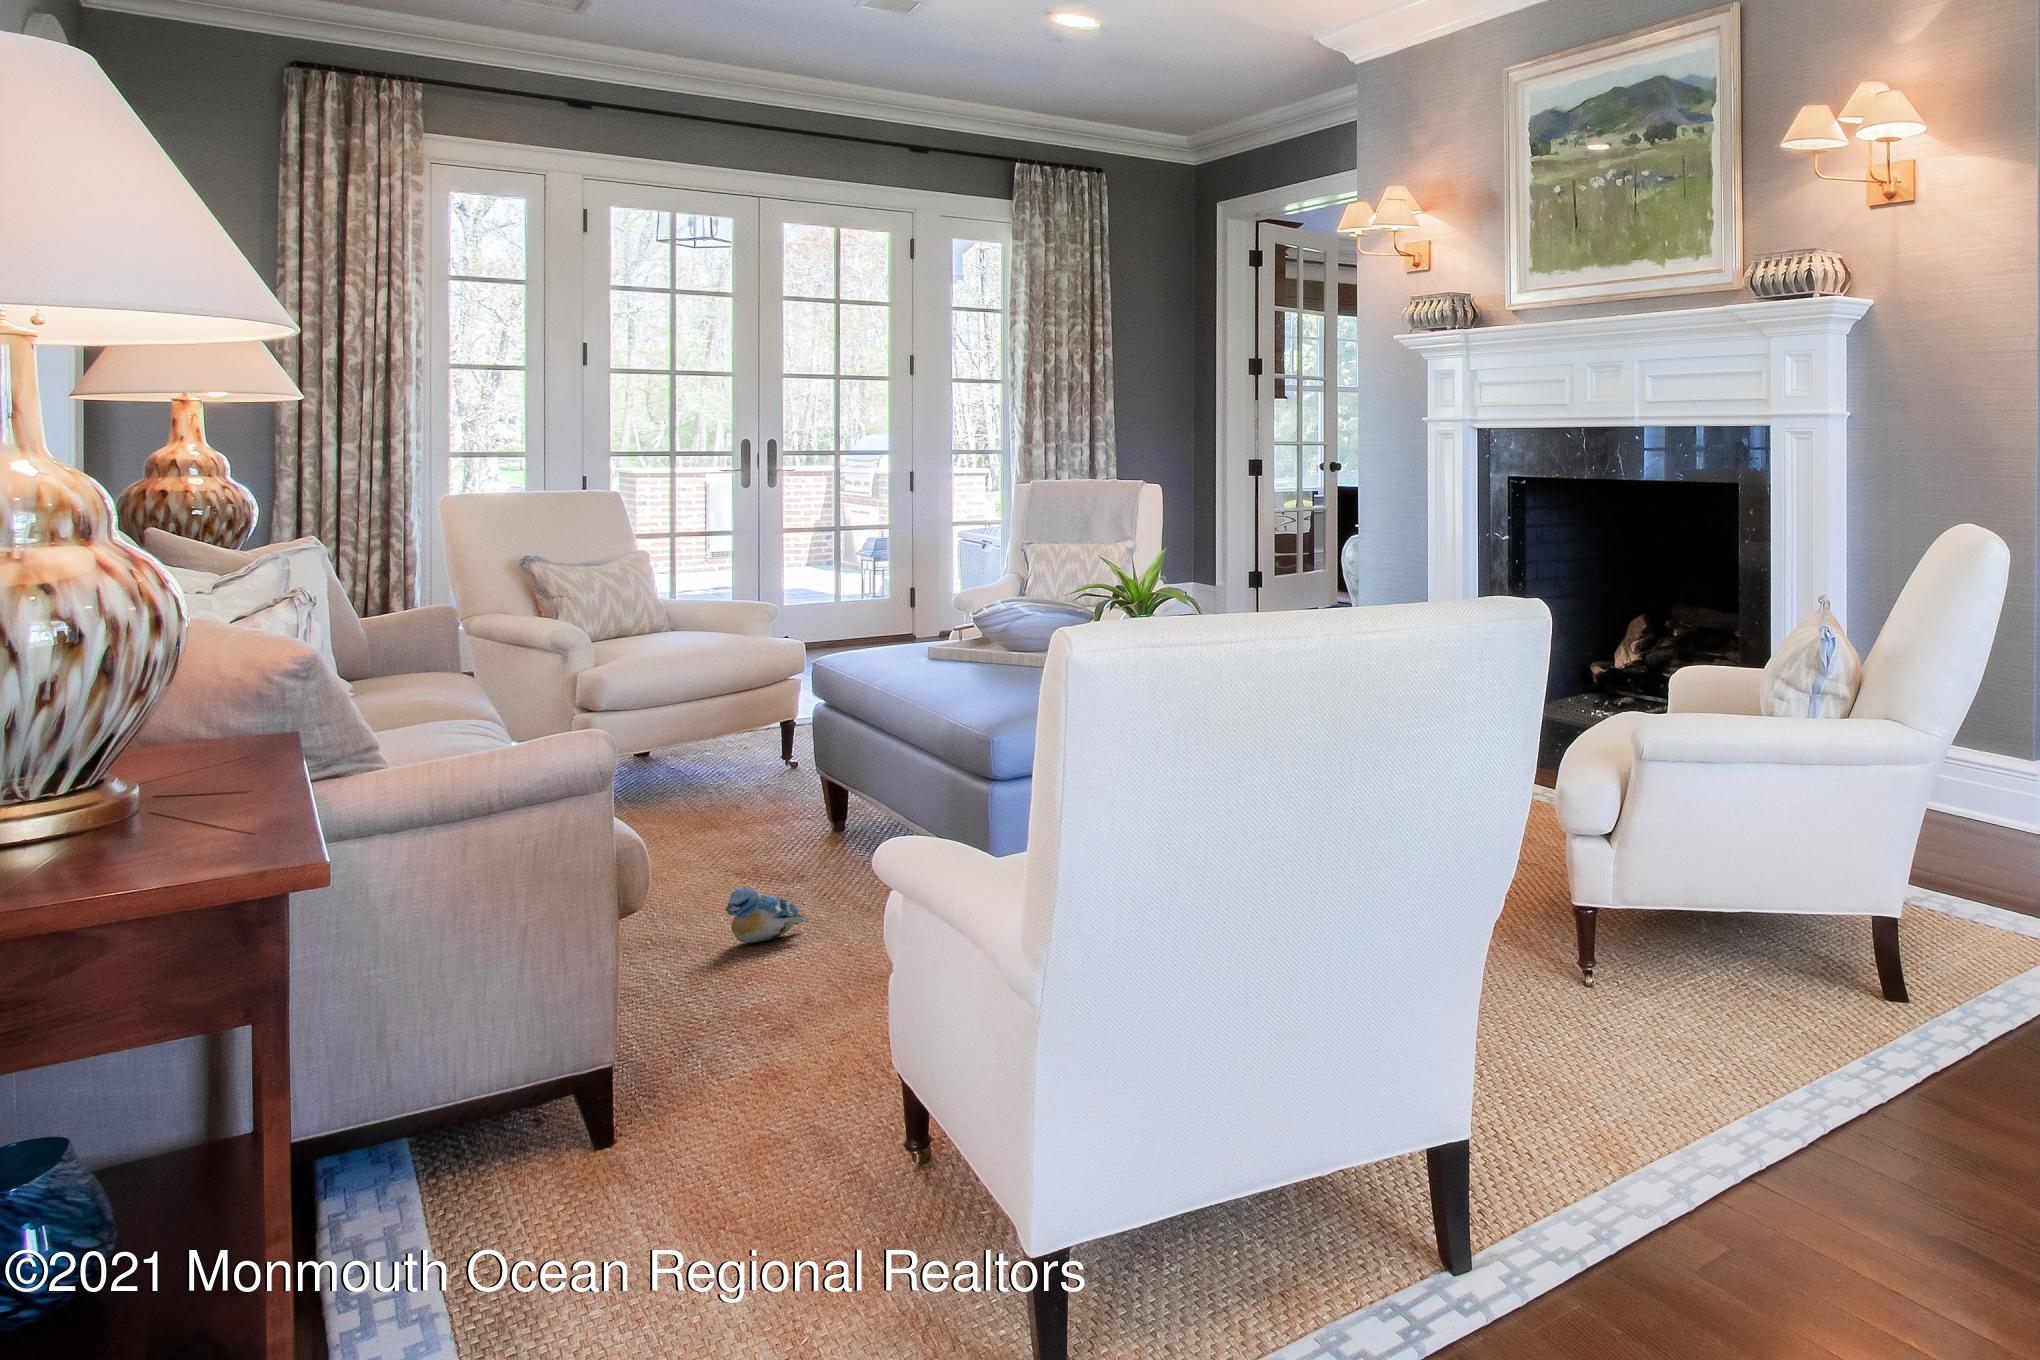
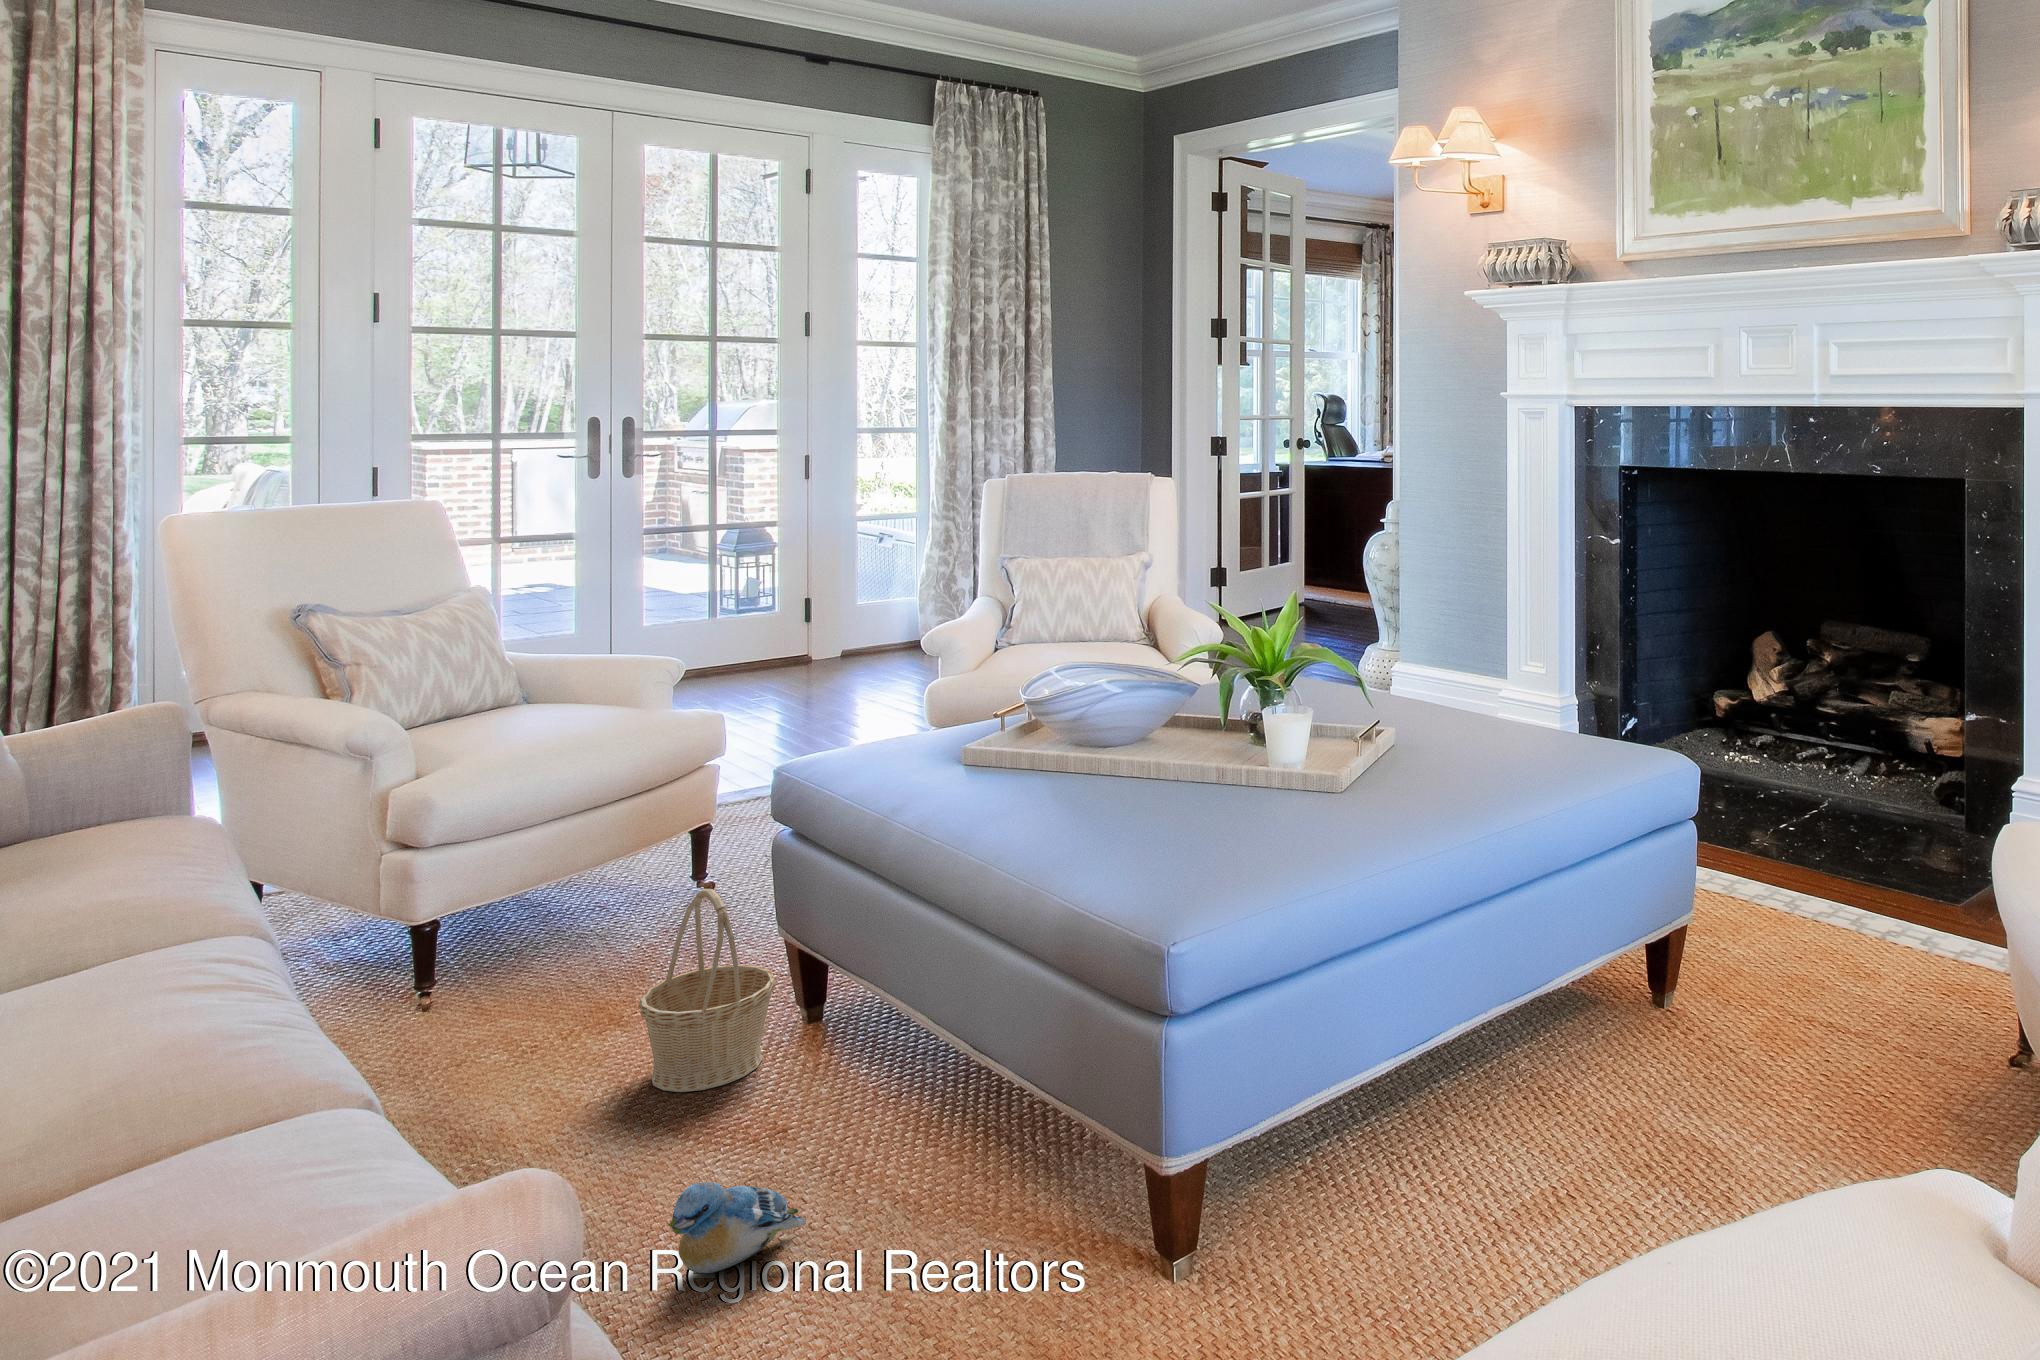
basket: none [728,741,817,871] -> present [639,889,776,1092]

